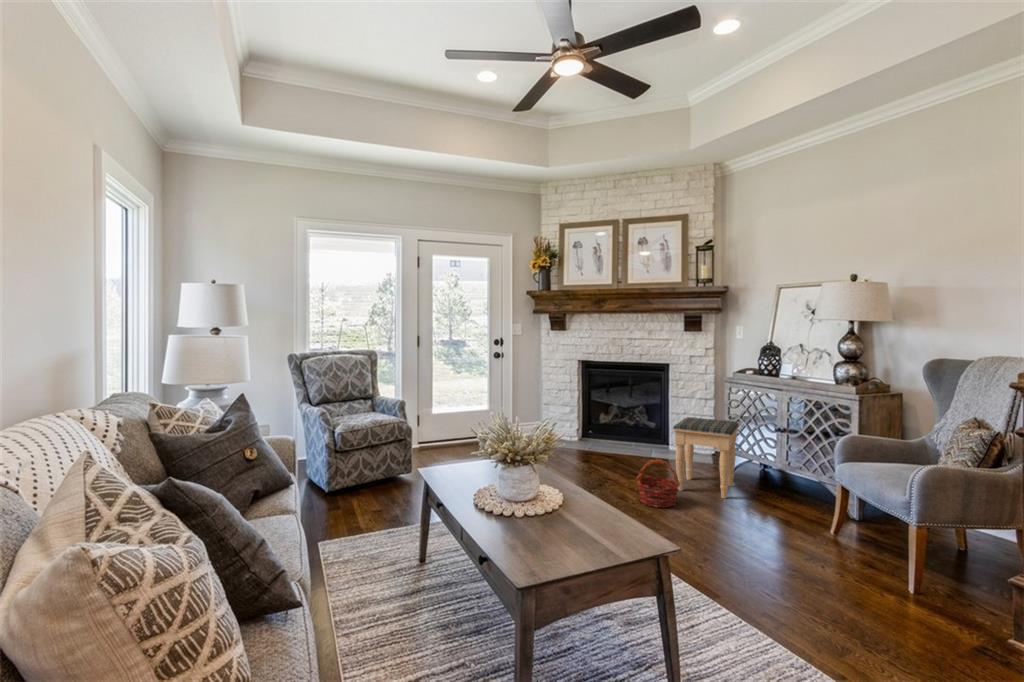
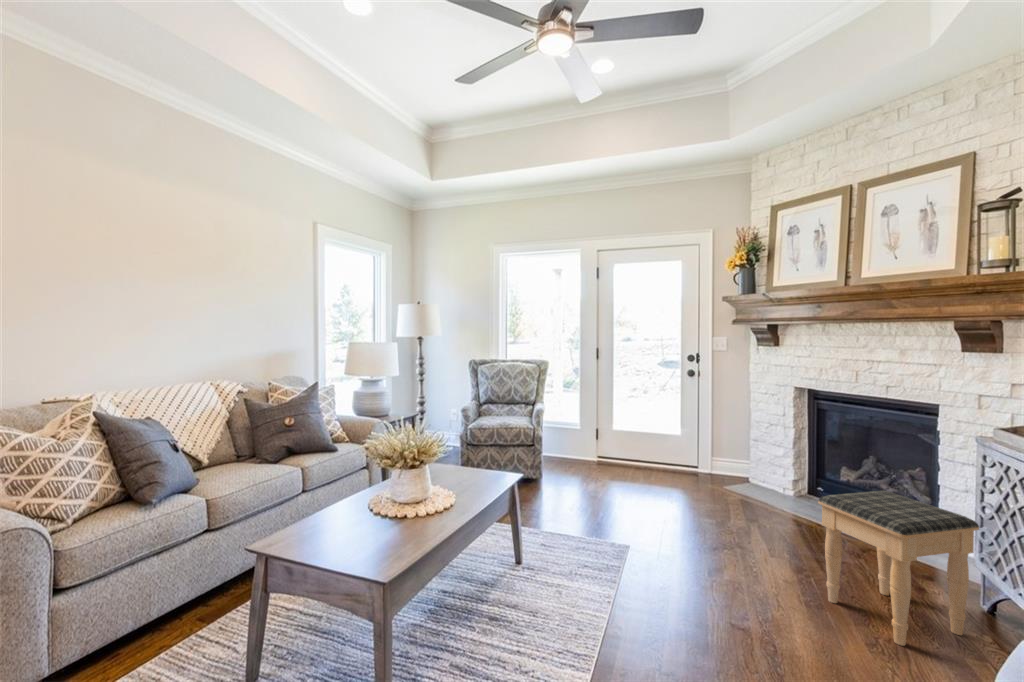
basket: present [637,459,680,507] -> none [728,536,797,615]

